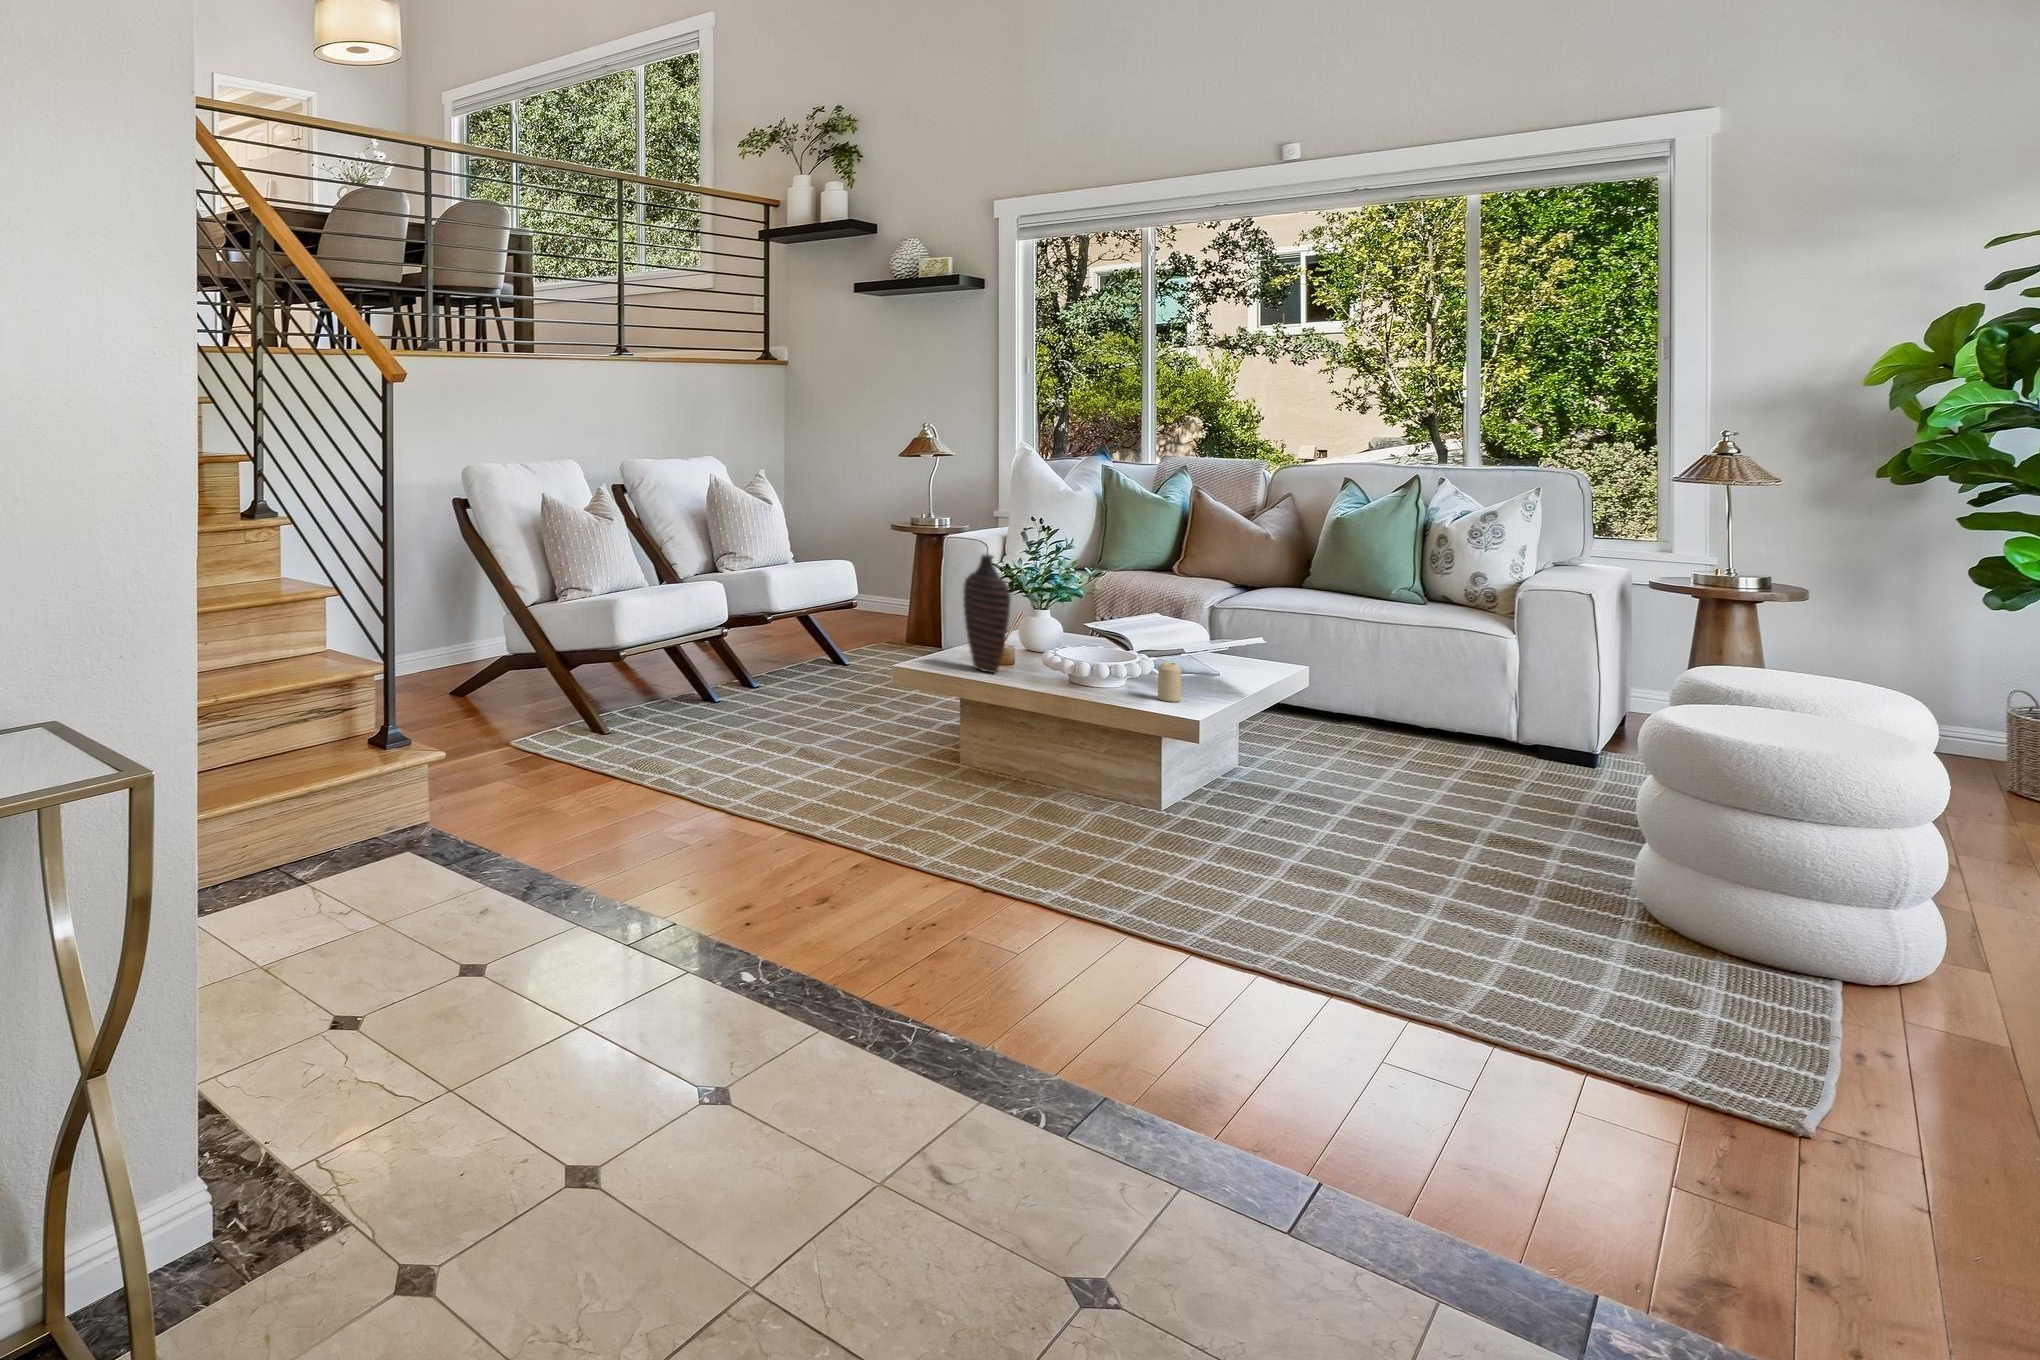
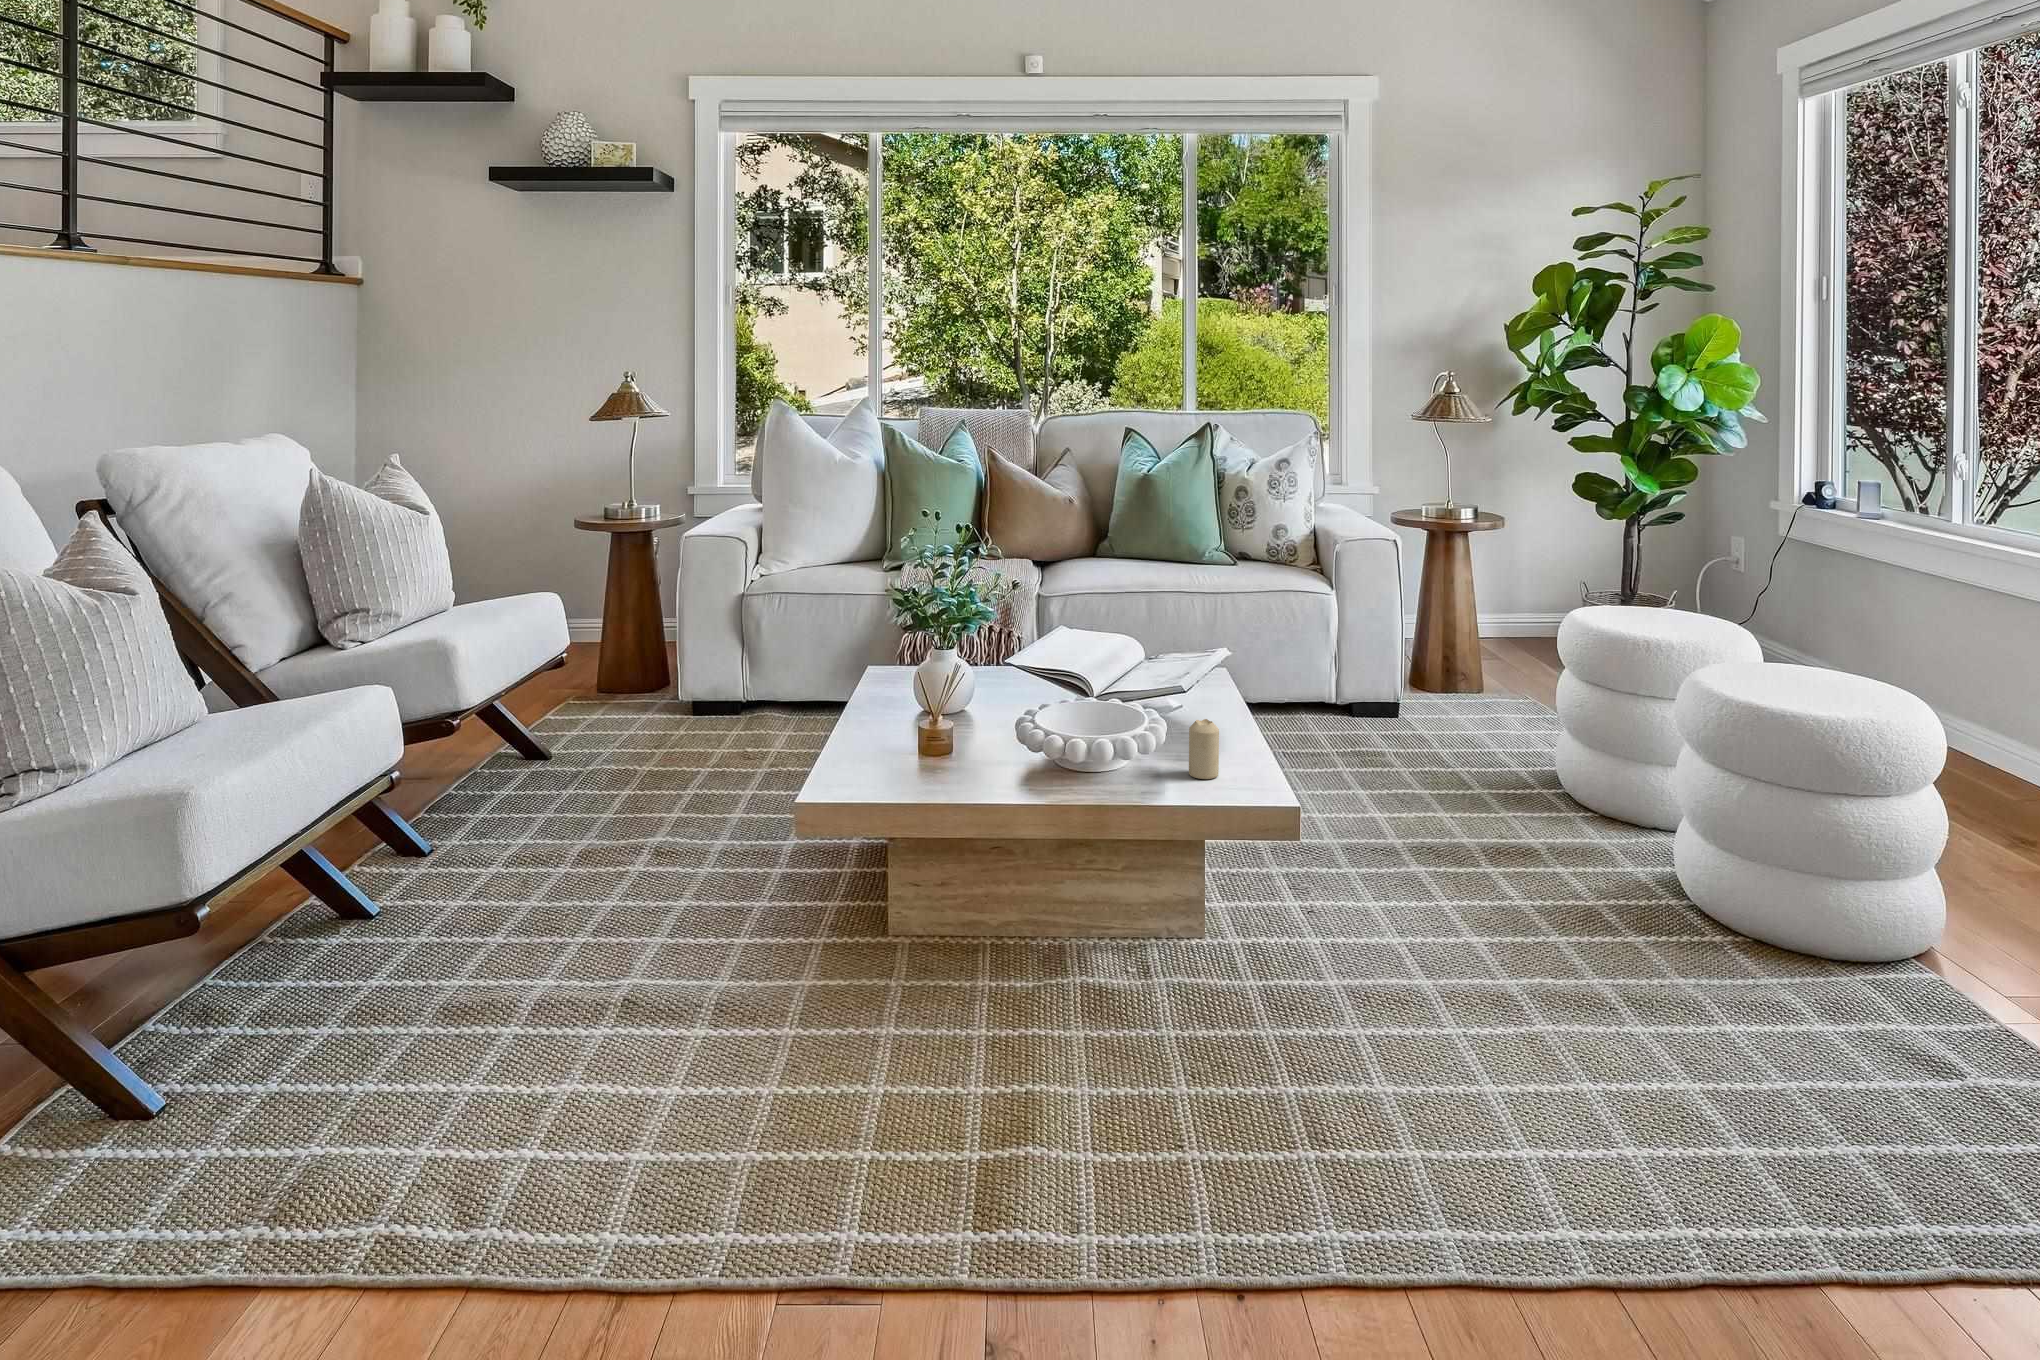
decorative vase: present [963,555,1011,673] -> none [876,586,972,780]

